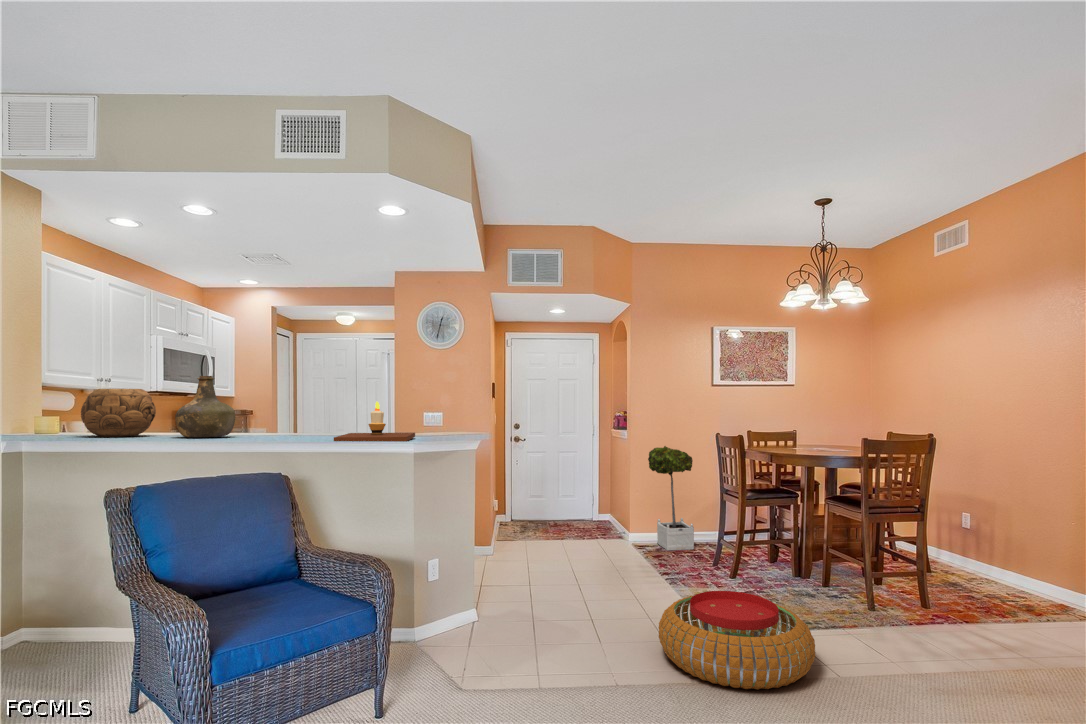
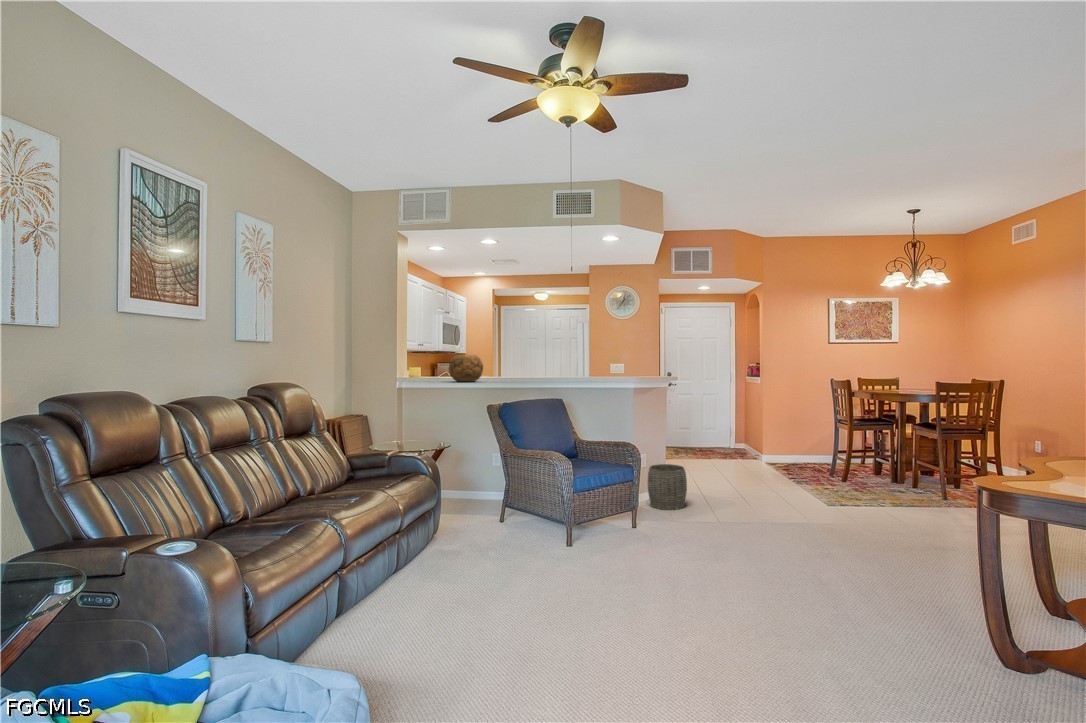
bottle: present [175,376,235,438] -> none [499,347,529,382]
candle: present [334,402,415,442] -> none [595,360,636,384]
potted tree: present [648,446,694,550] -> none [777,389,813,466]
woven basket: none [434,573,499,659] -> present [648,464,687,510]
pouf: present [659,591,816,690] -> none [789,477,892,527]

